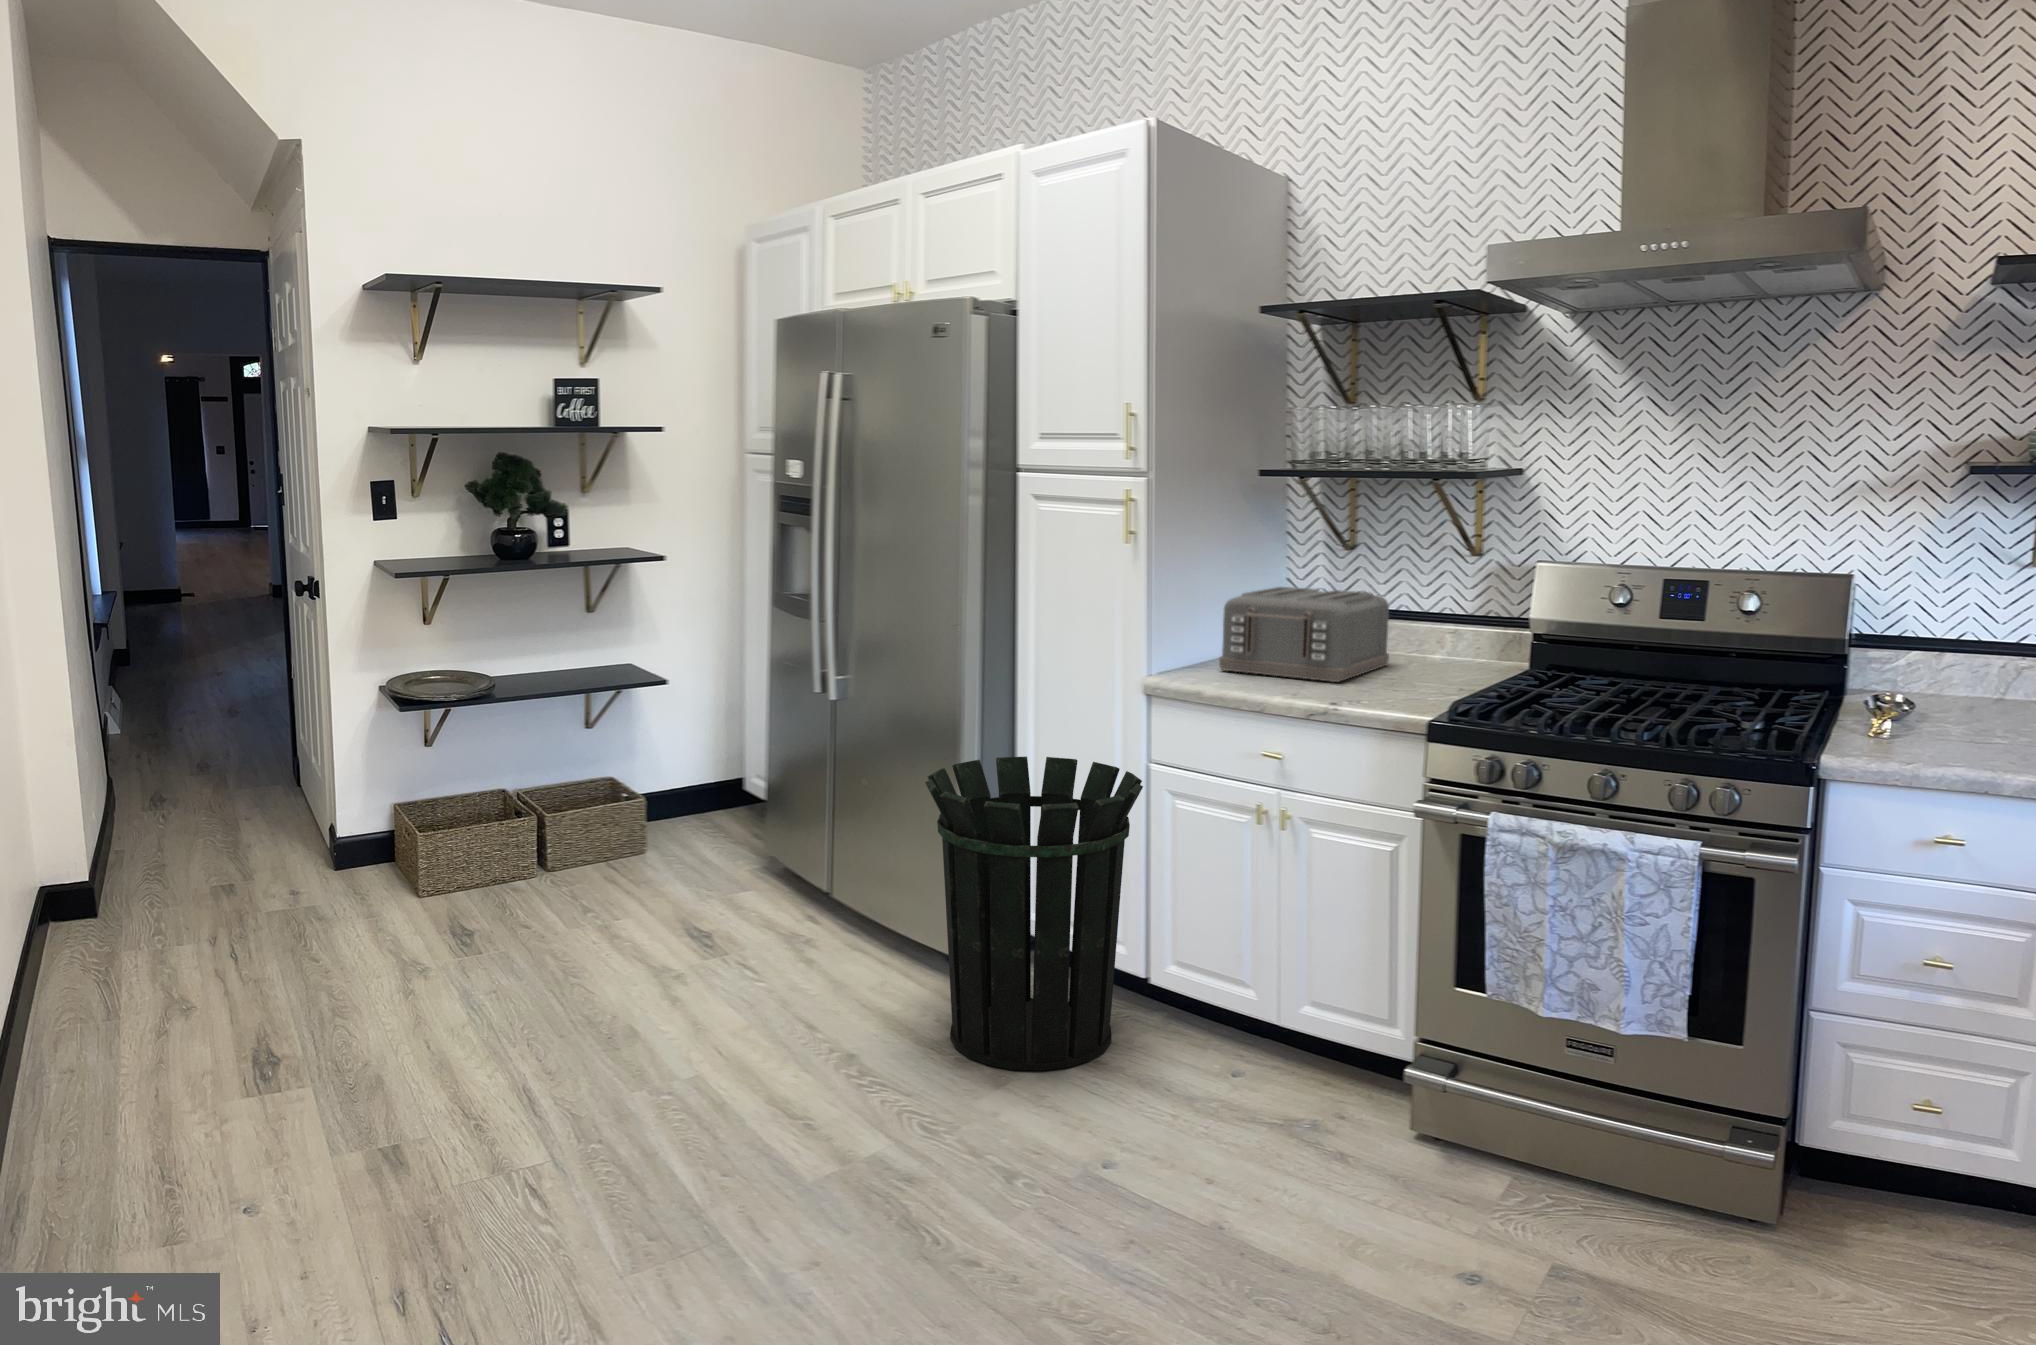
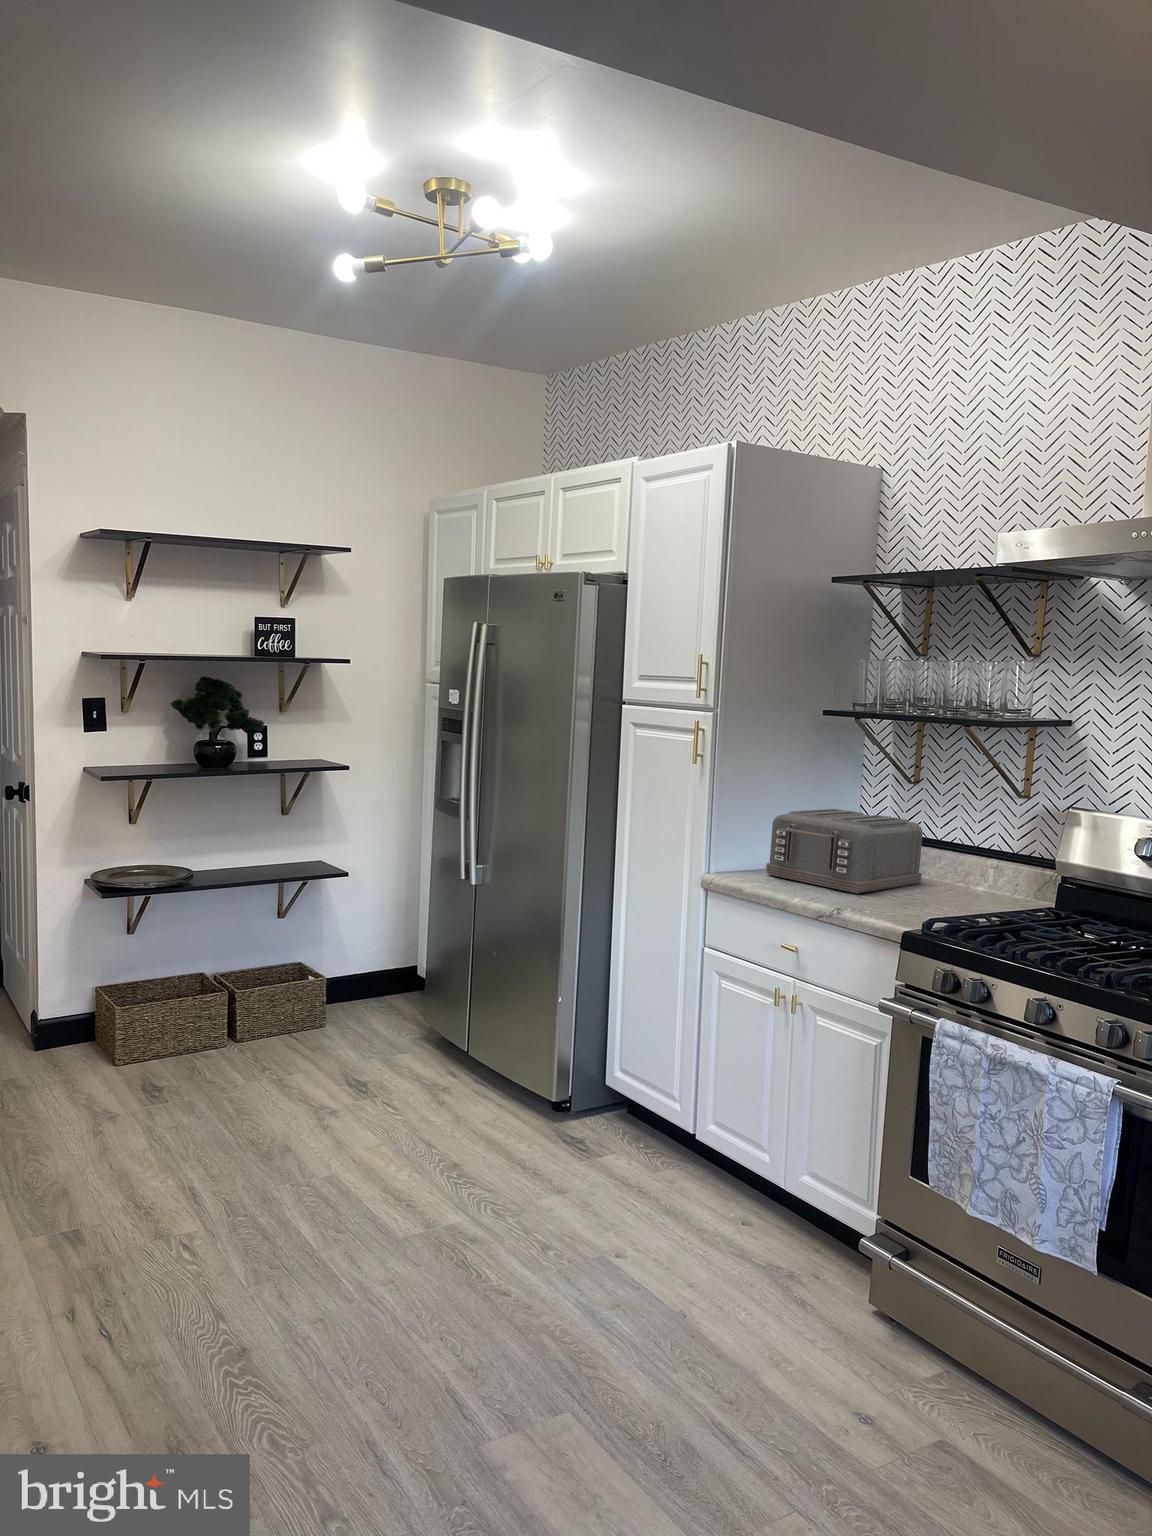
waste bin: present [925,756,1143,1070] -> none [506,929,684,1195]

